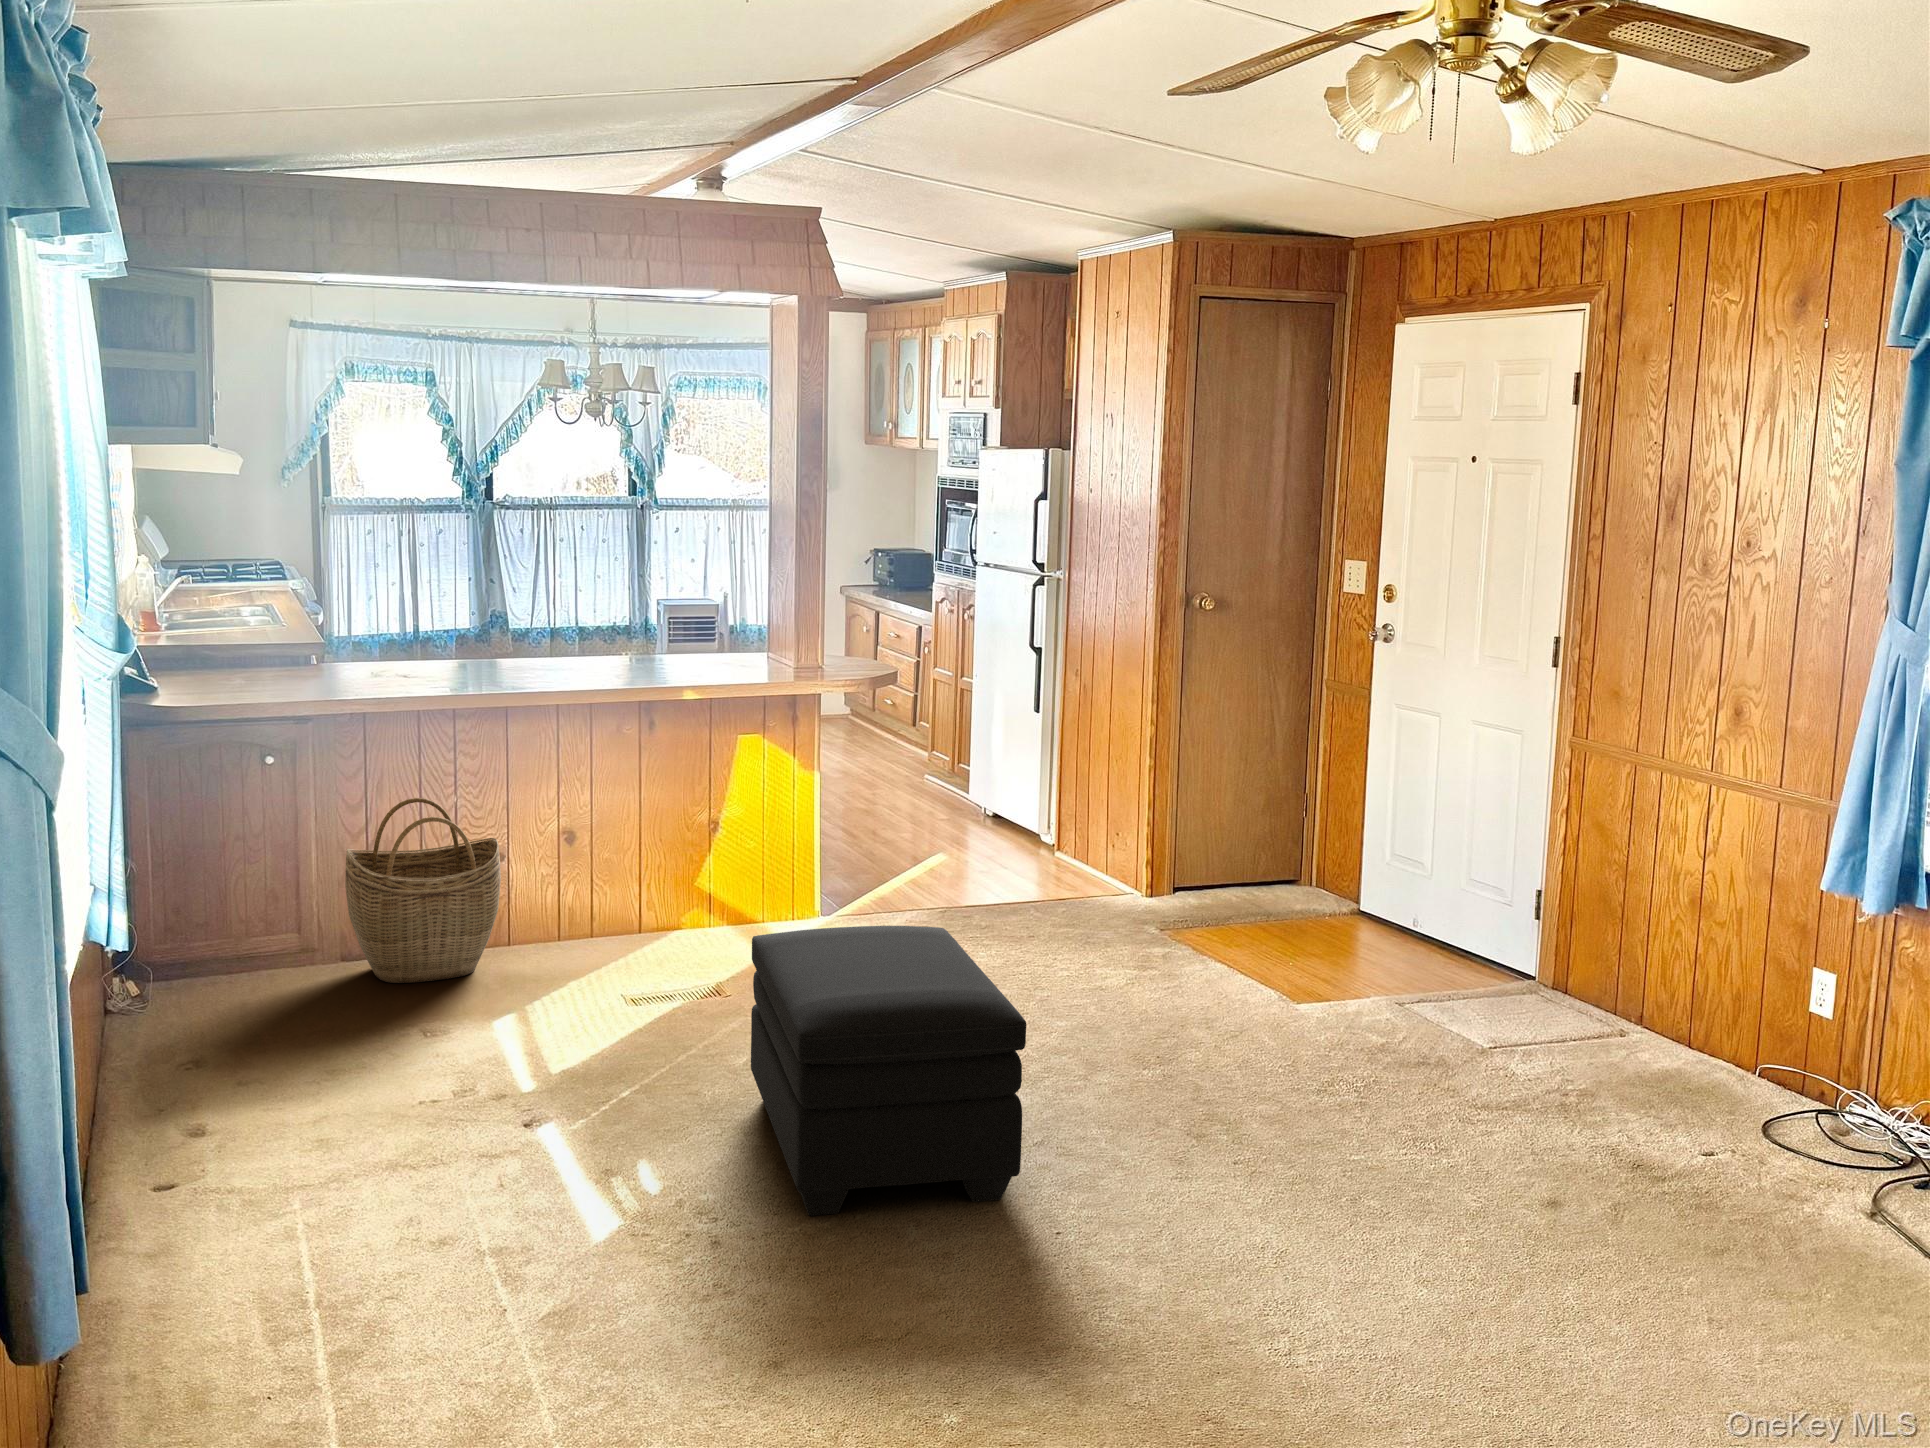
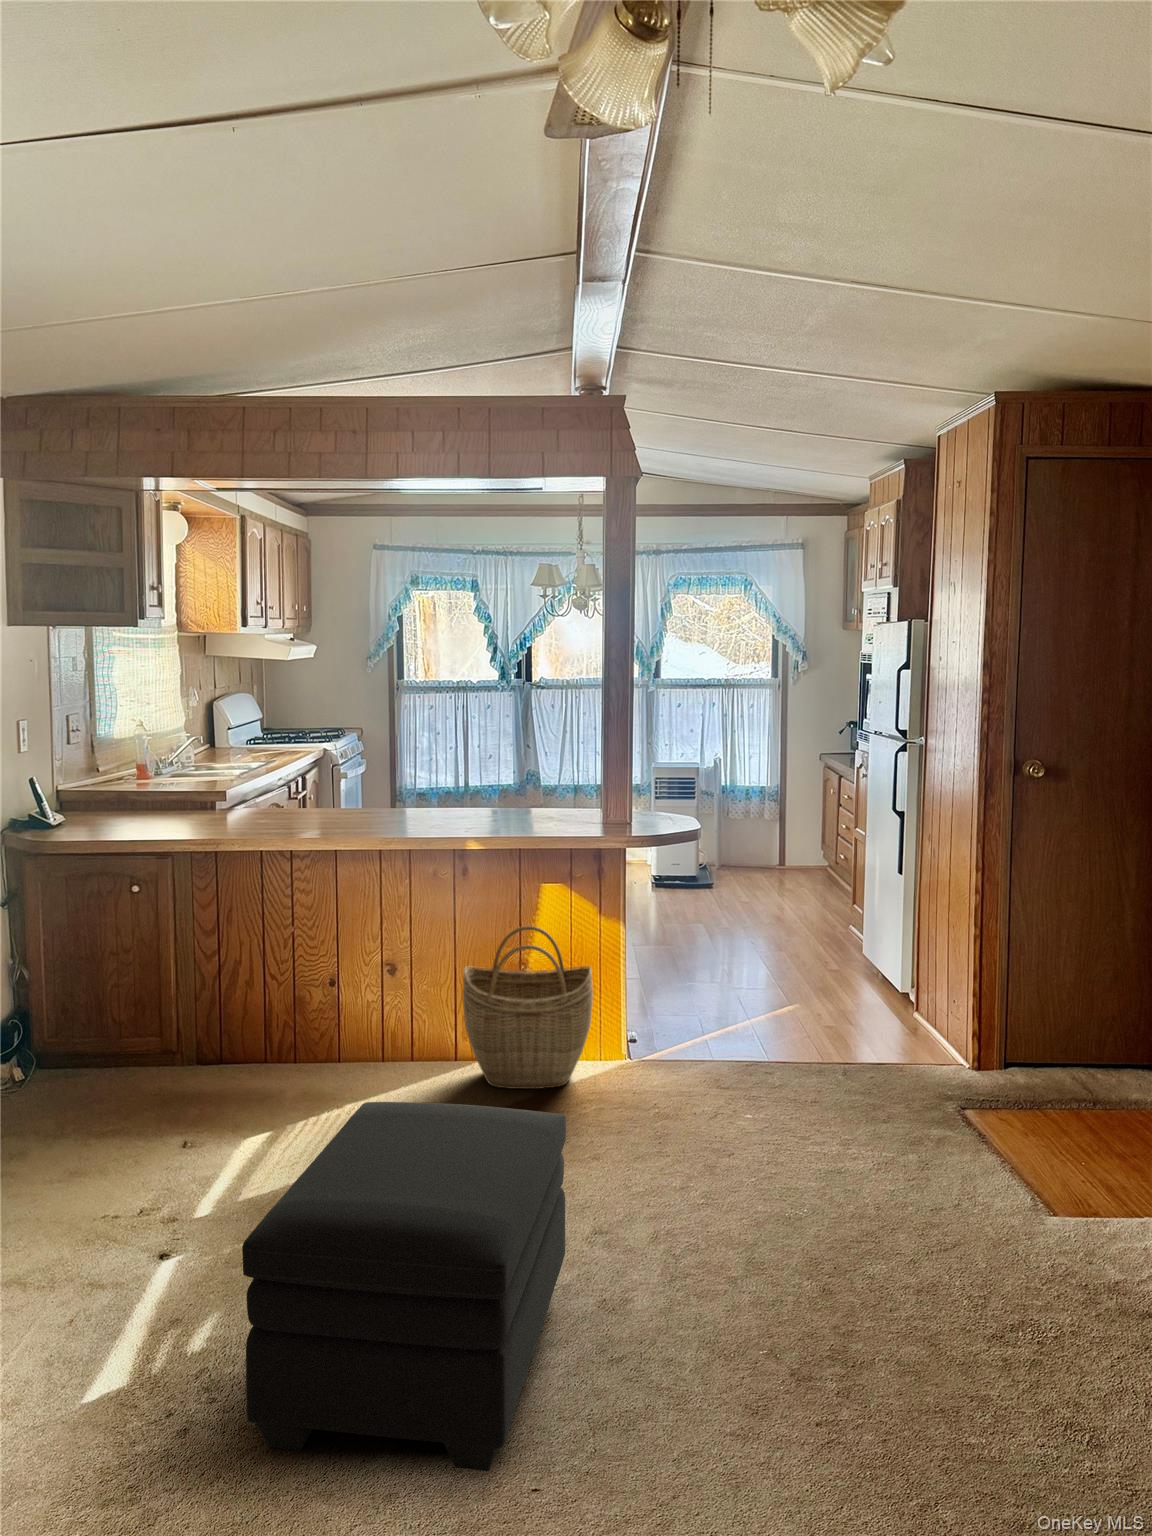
woven basket: present [345,798,501,983] -> present [463,926,593,1089]

